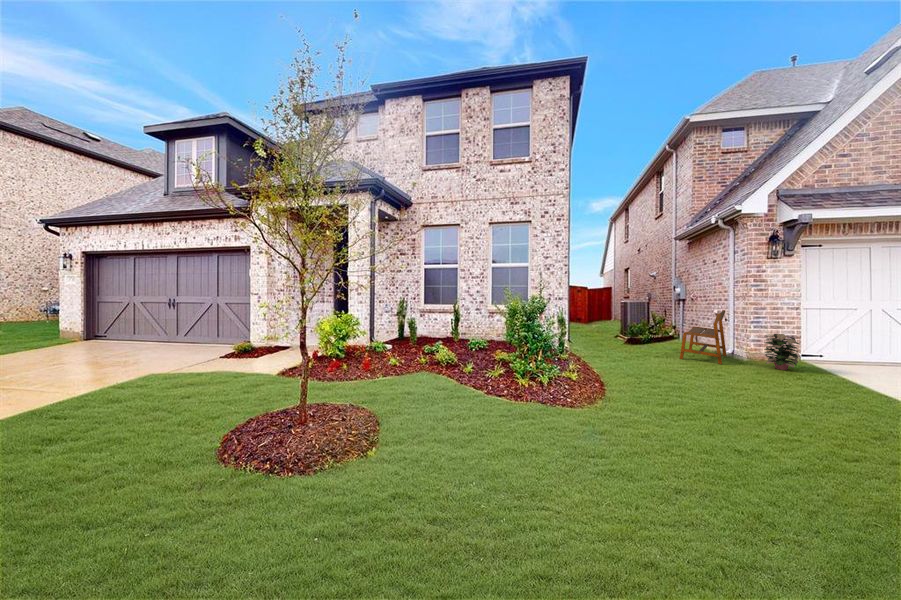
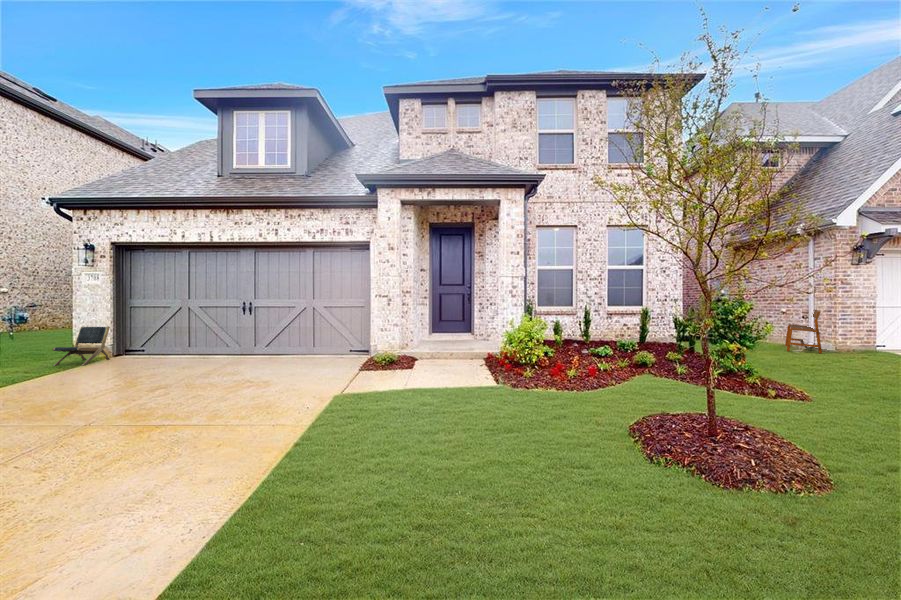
lounge chair: none [21,317,80,349] -> present [52,326,110,366]
decorative plant: present [764,334,800,370] -> none [850,327,879,355]

